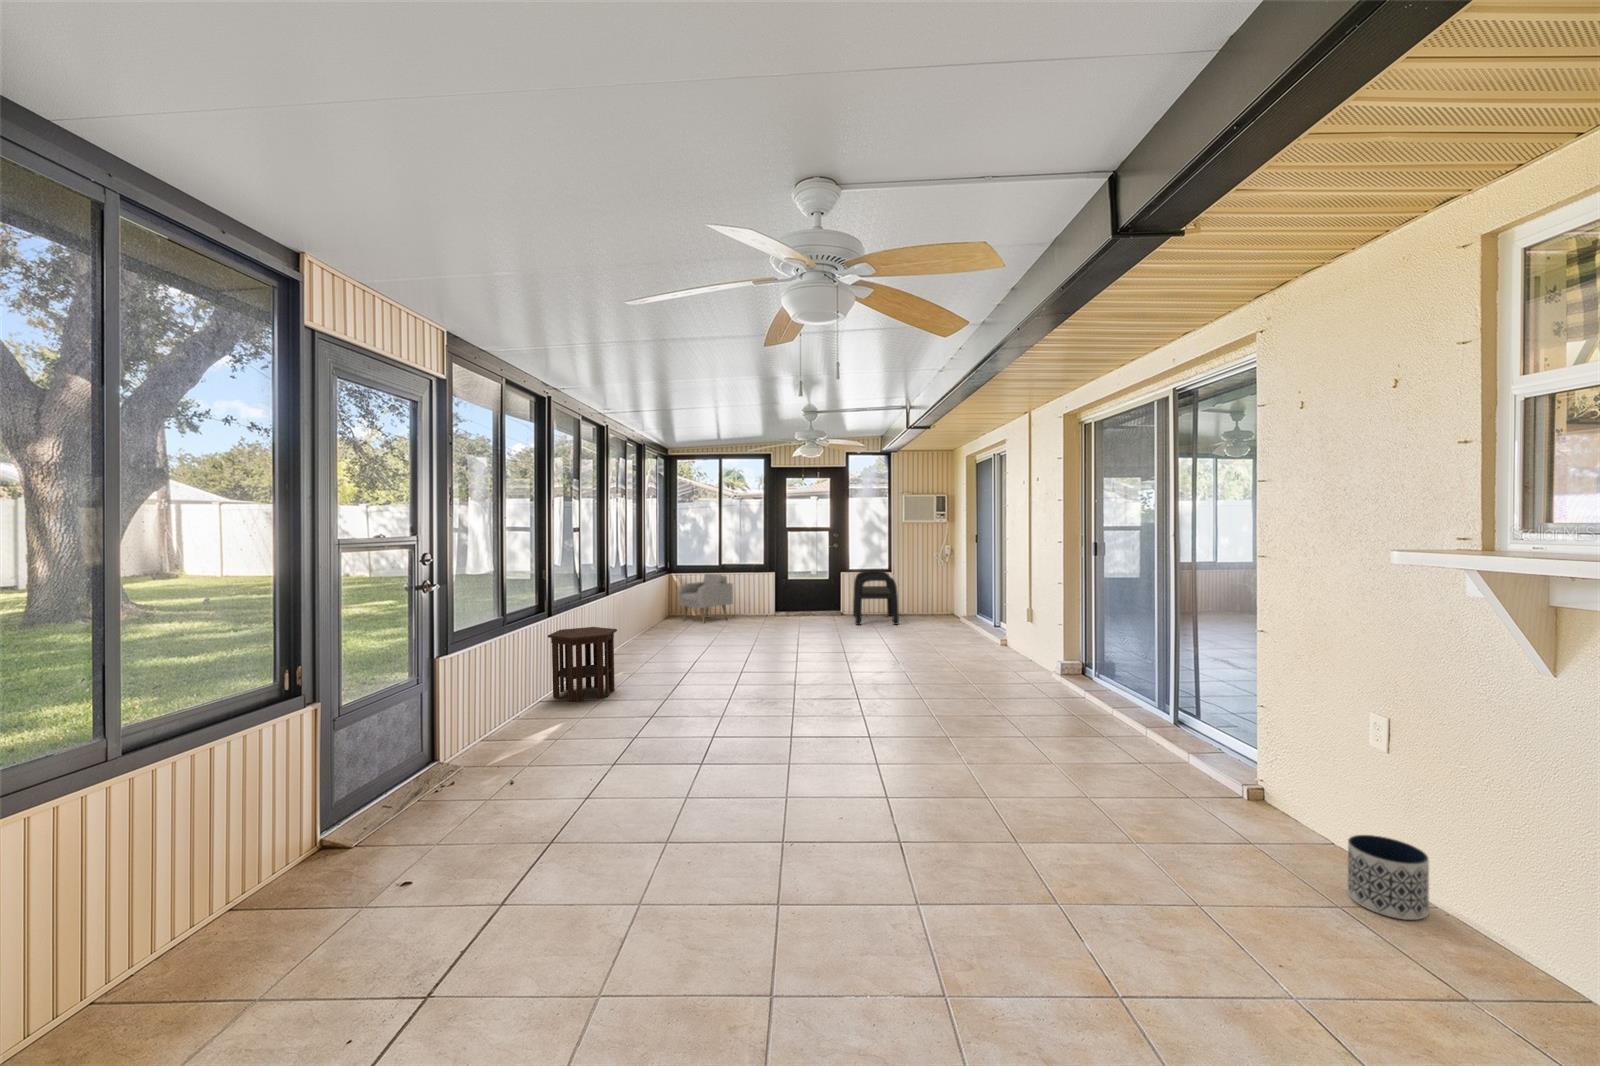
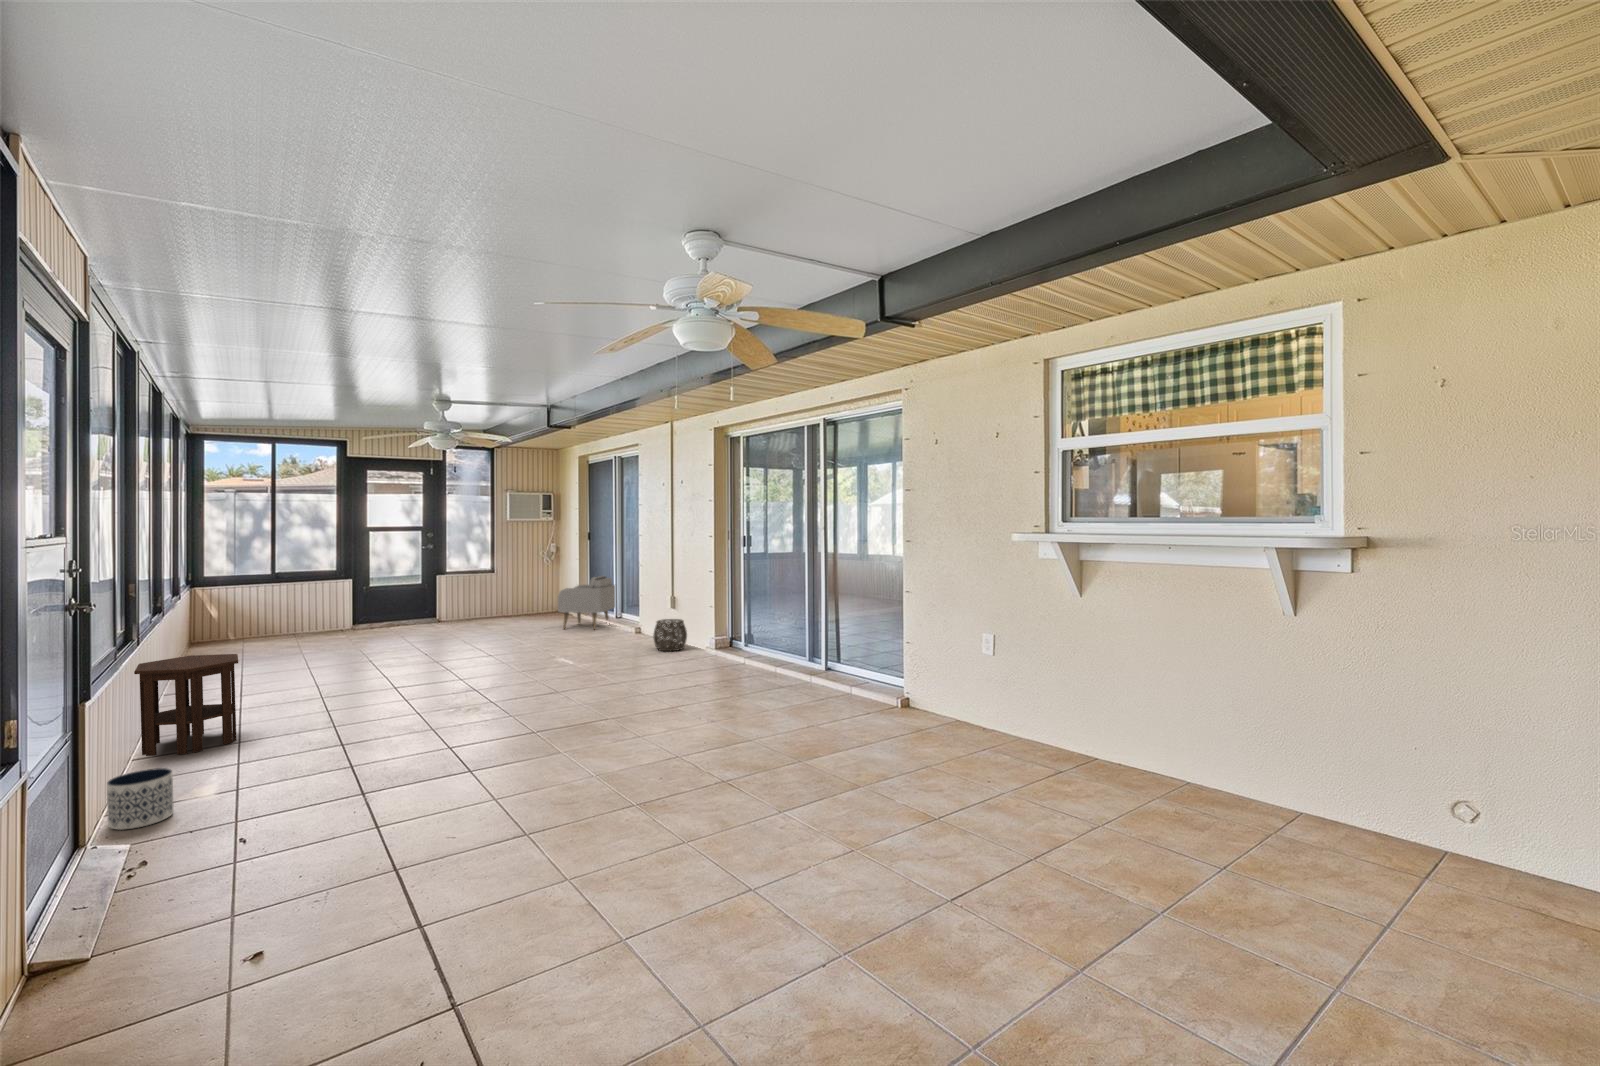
bench: present [853,570,899,625] -> none [453,572,516,632]
armchair: present [678,574,733,623] -> present [558,576,617,630]
woven basket: none [998,632,1037,669] -> present [653,619,687,651]
planter: present [1348,835,1429,920] -> present [107,768,174,830]

